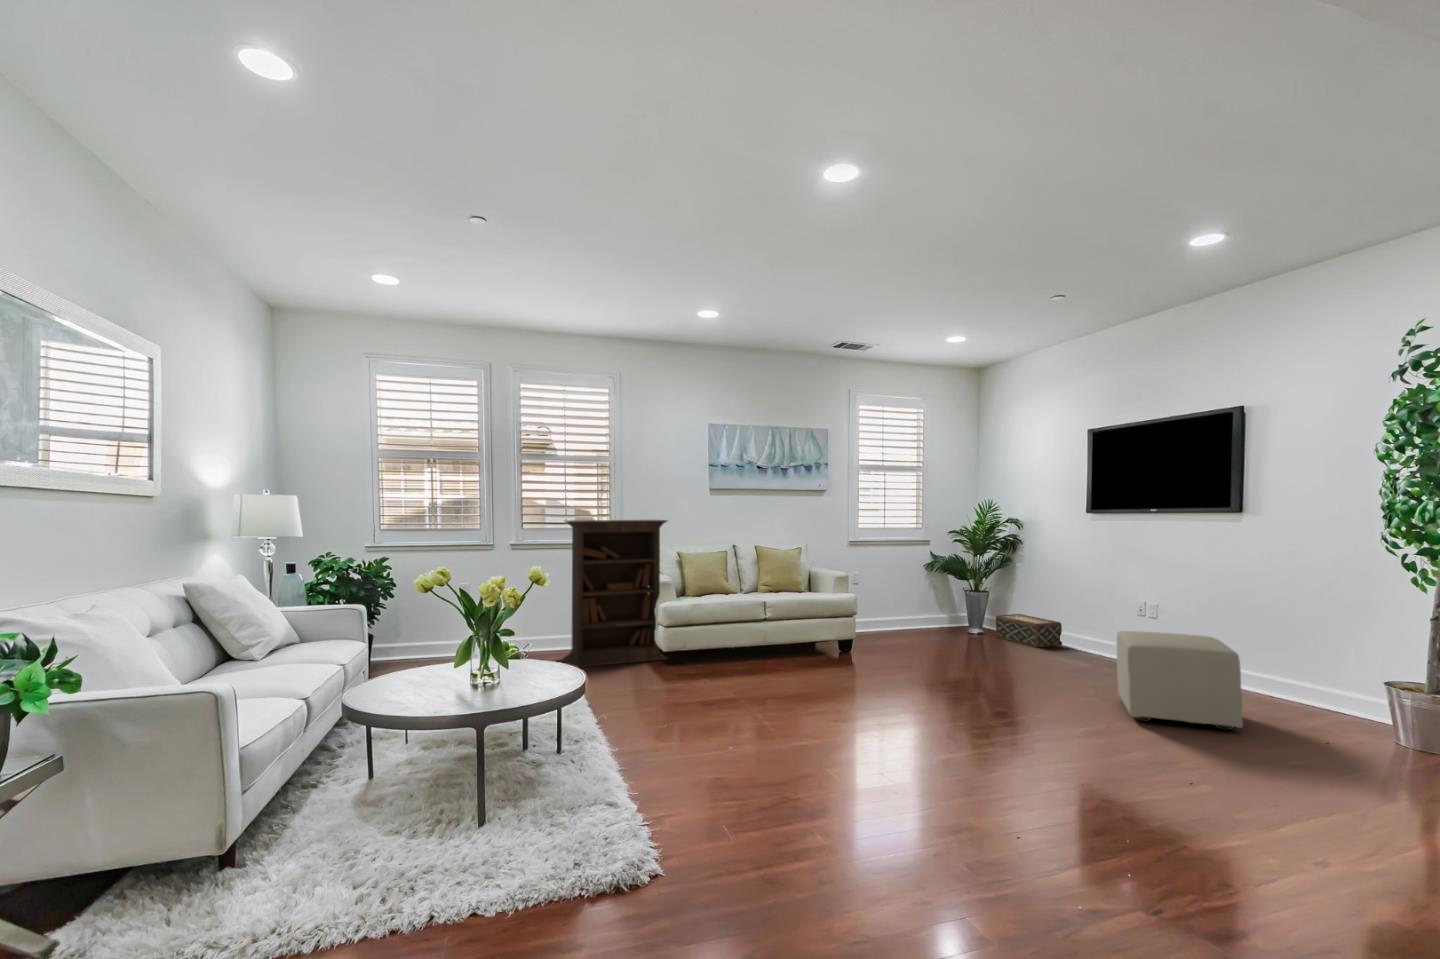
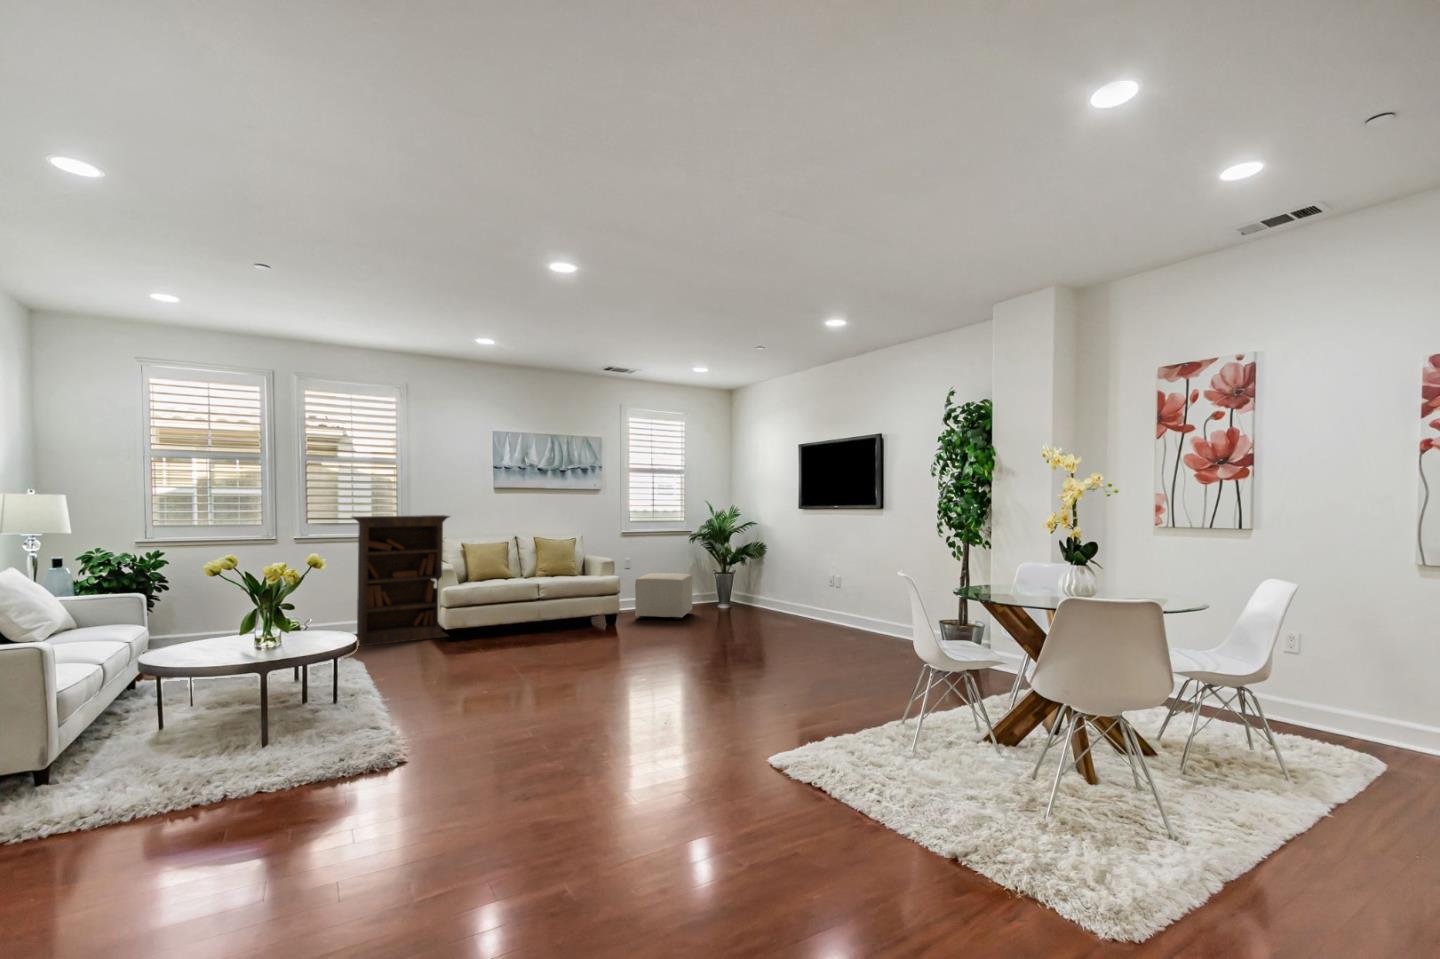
woven basket: present [996,614,1062,647] -> none [736,589,781,614]
ottoman: present [1116,631,1243,730] -> present [635,573,692,620]

